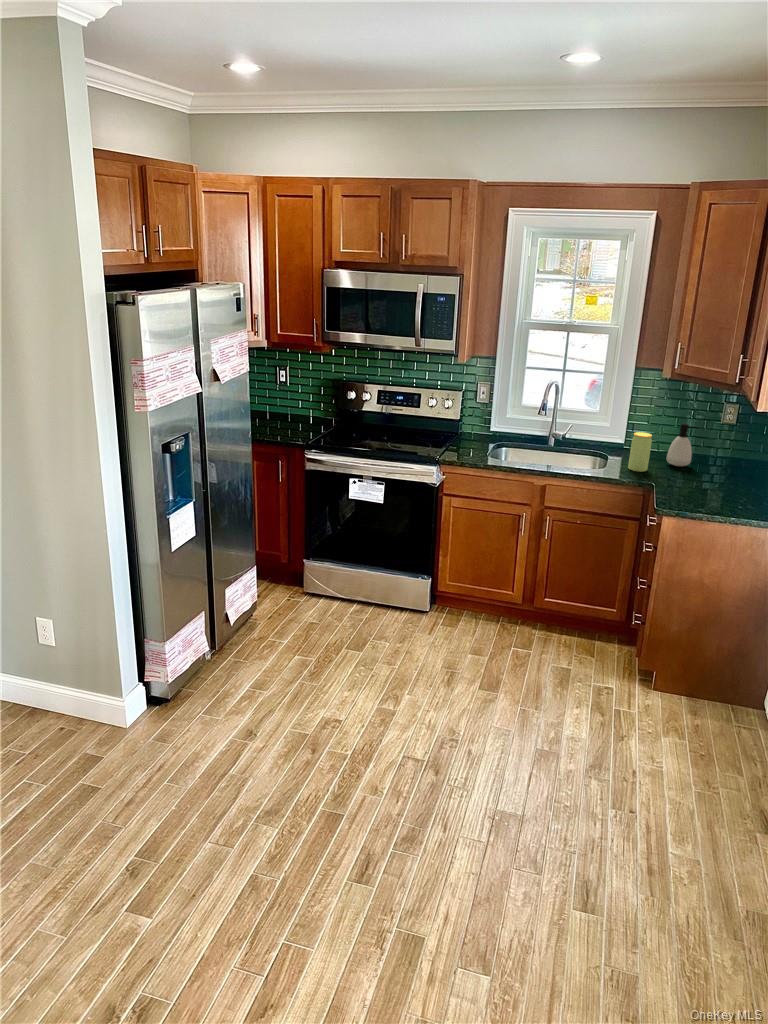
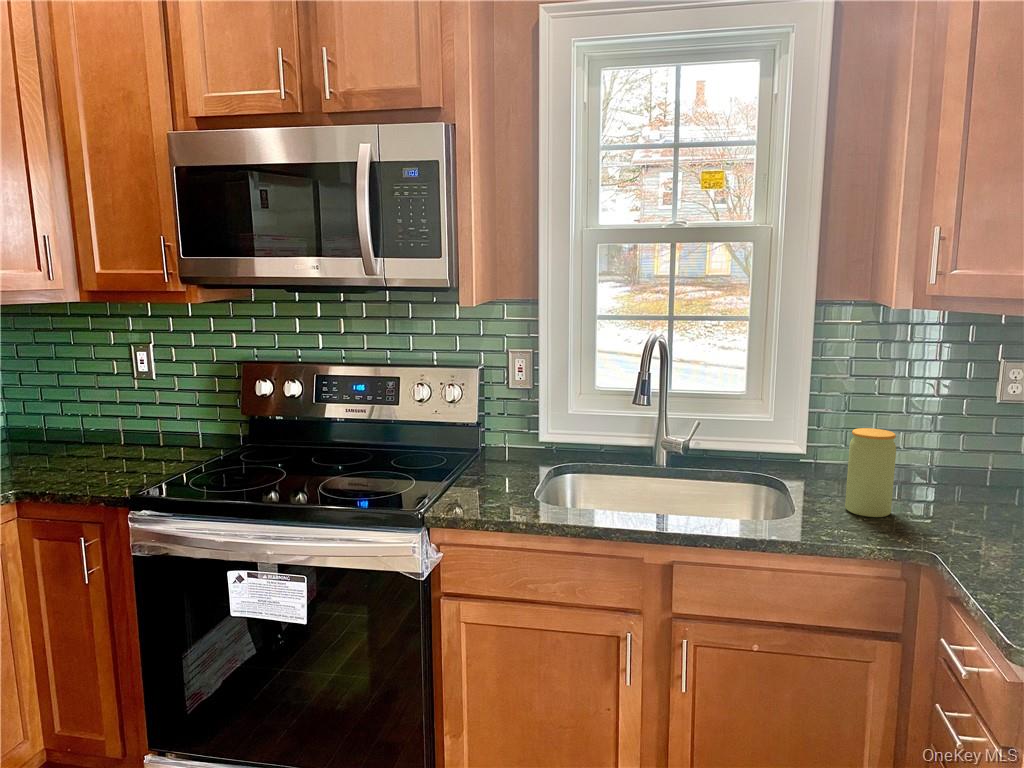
soap dispenser: present [667,423,698,466] -> none [913,404,978,496]

